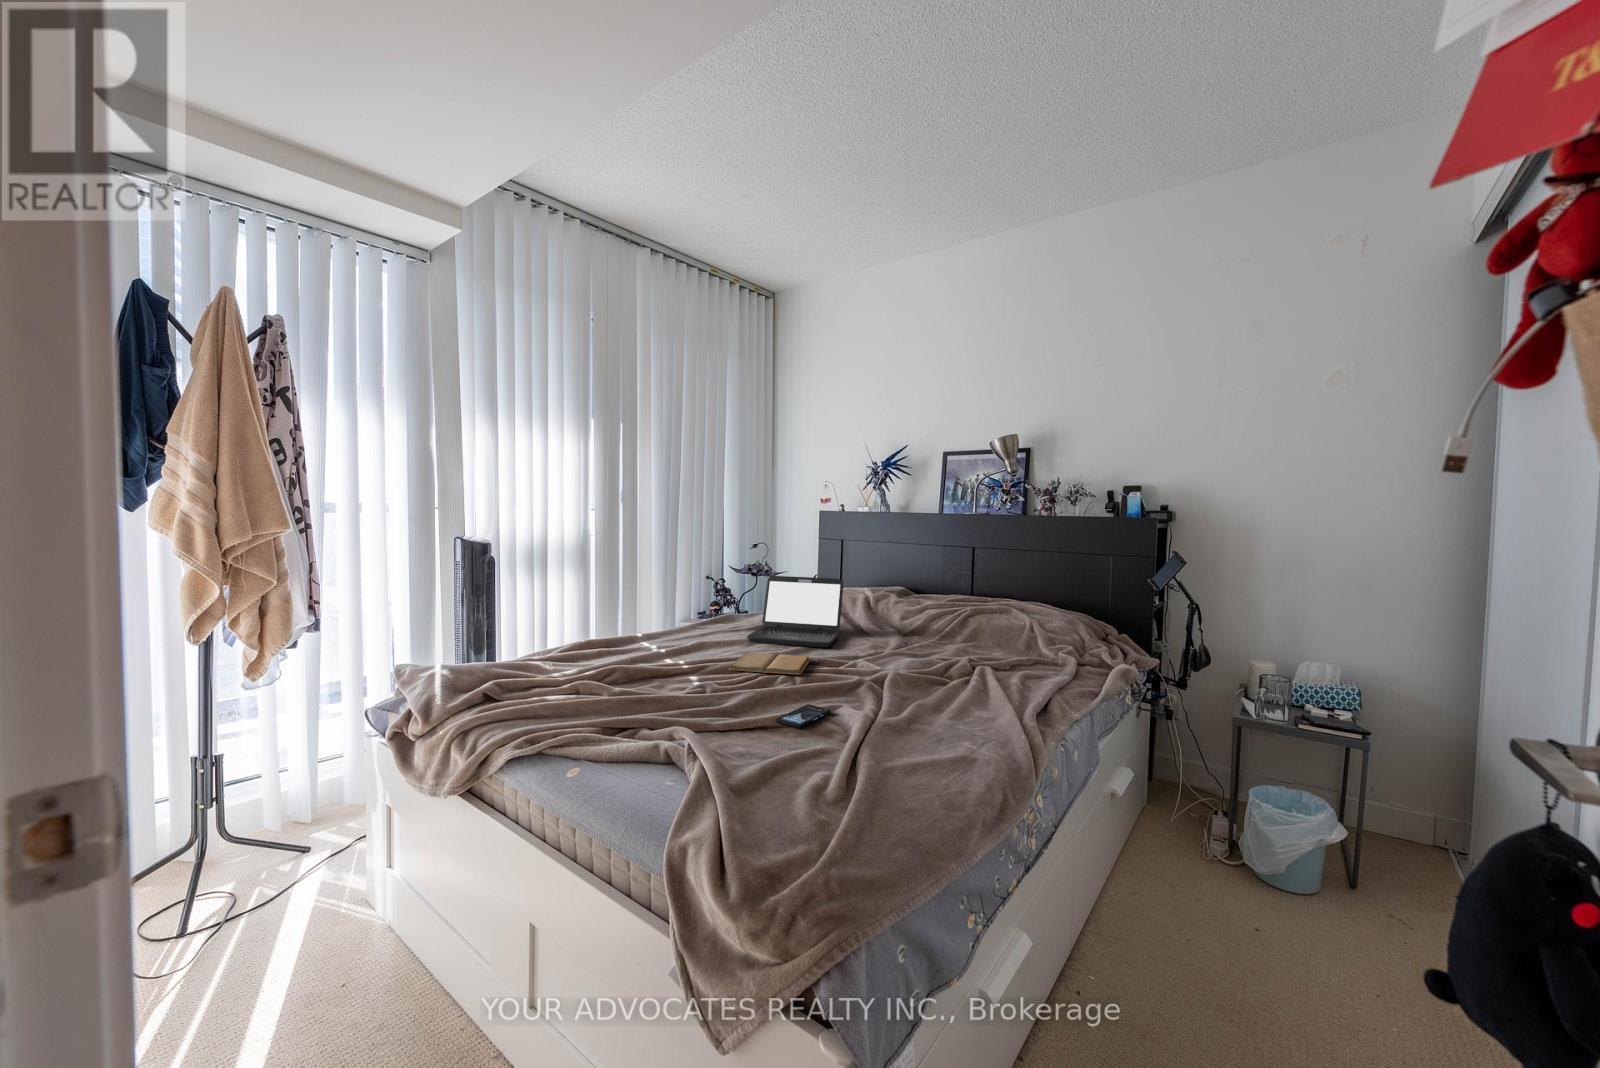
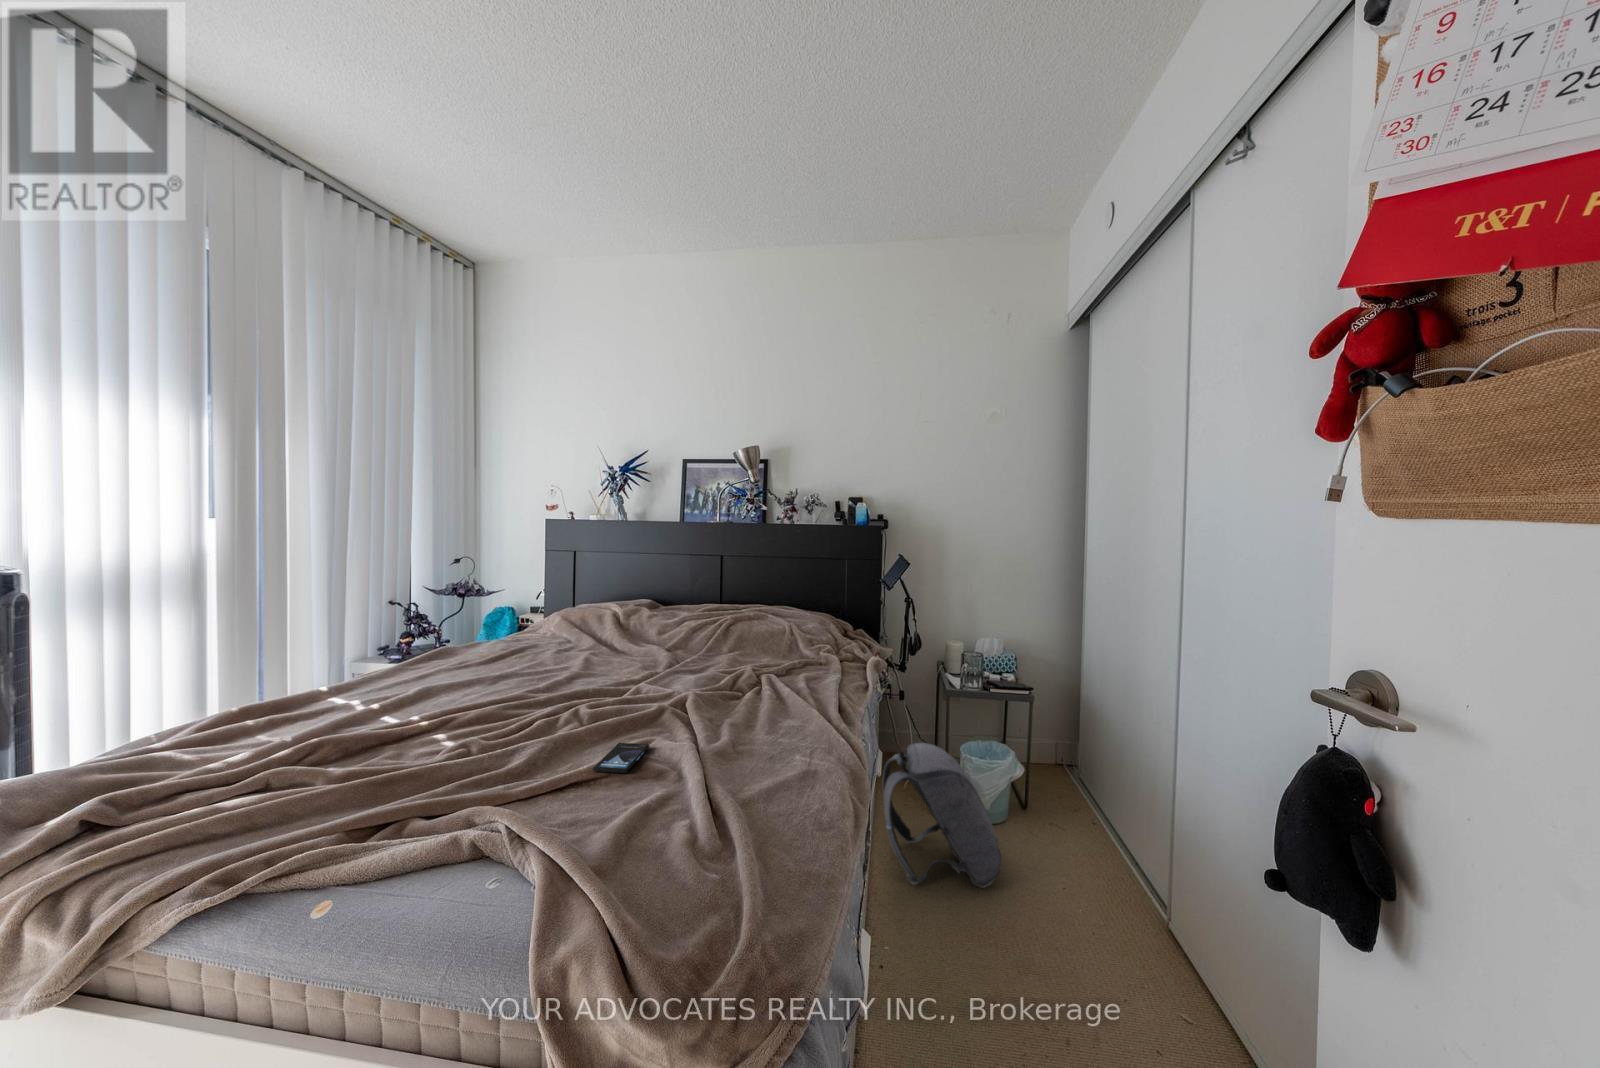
laptop: present [747,576,843,648] -> none [492,595,604,678]
book: present [729,652,810,675] -> none [491,686,587,717]
backpack: none [1123,776,1292,974] -> present [883,743,1002,888]

